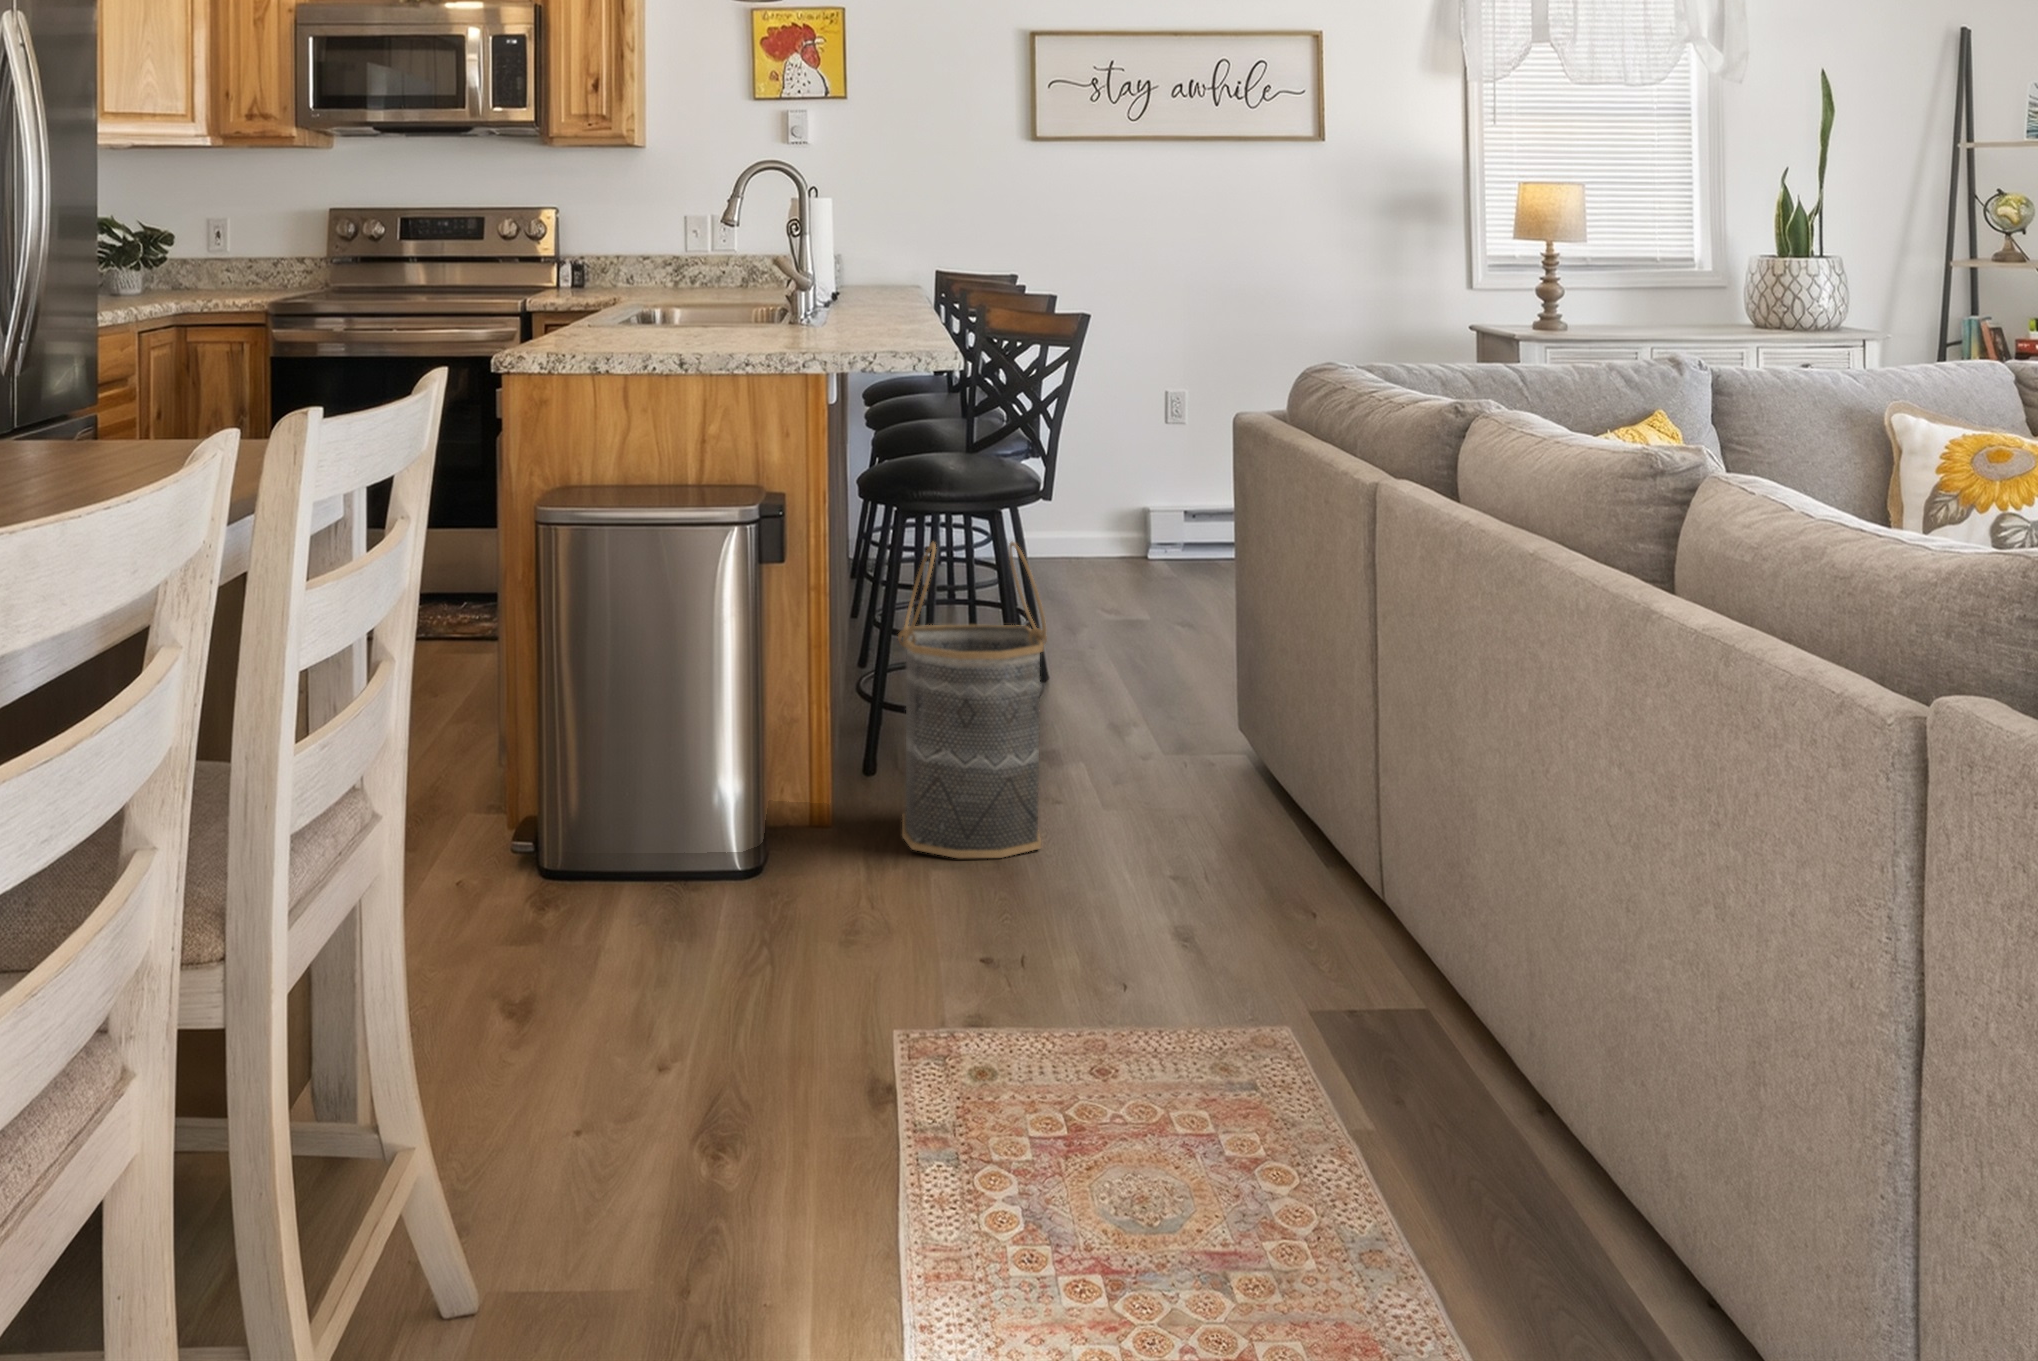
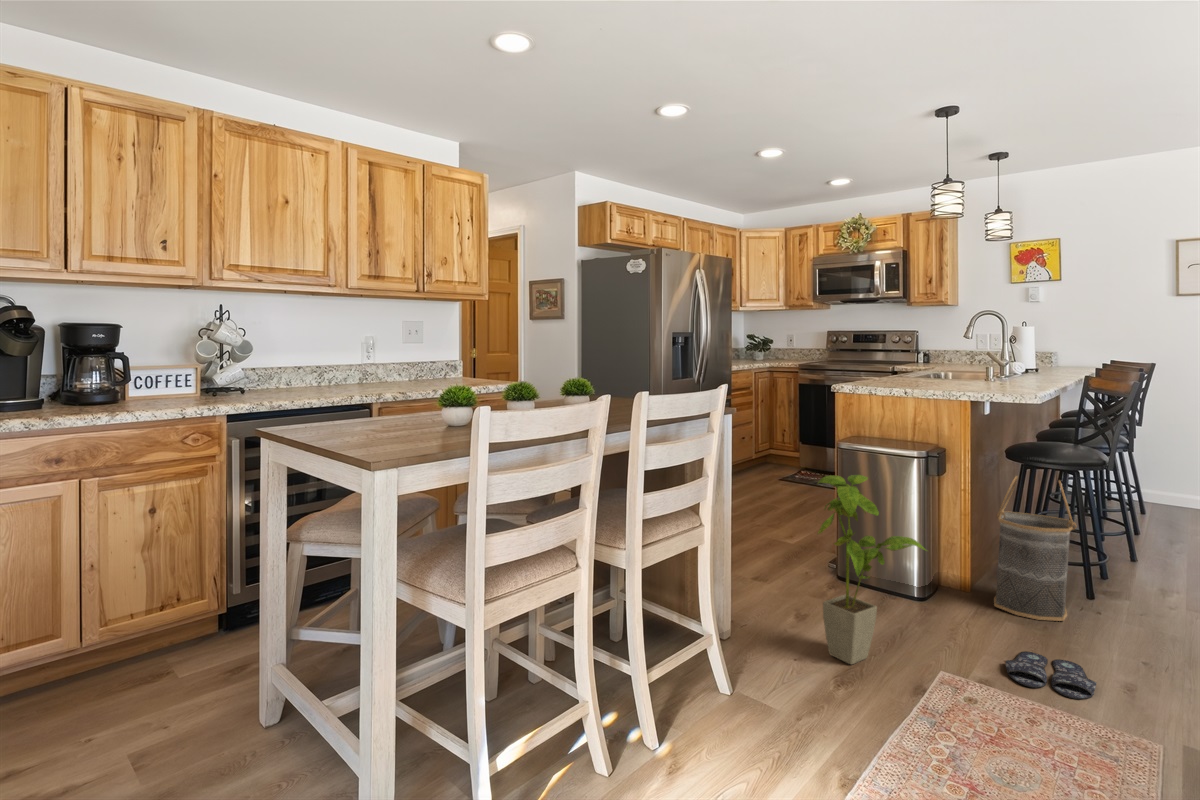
house plant: none [602,577,875,1080] -> present [818,475,926,664]
slippers: none [1002,931,1170,1009] -> present [1006,651,1096,699]

